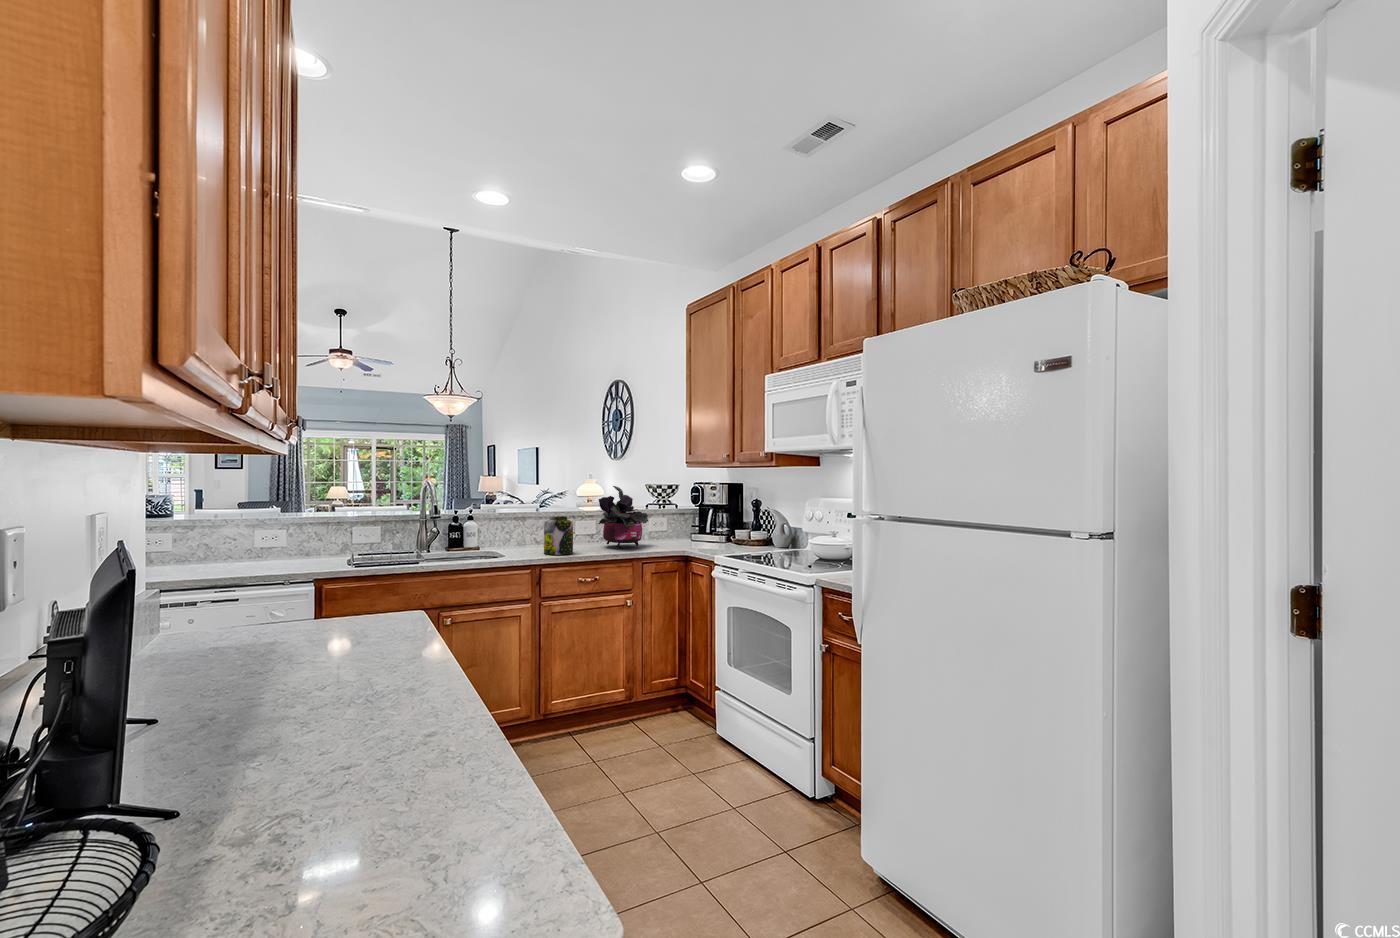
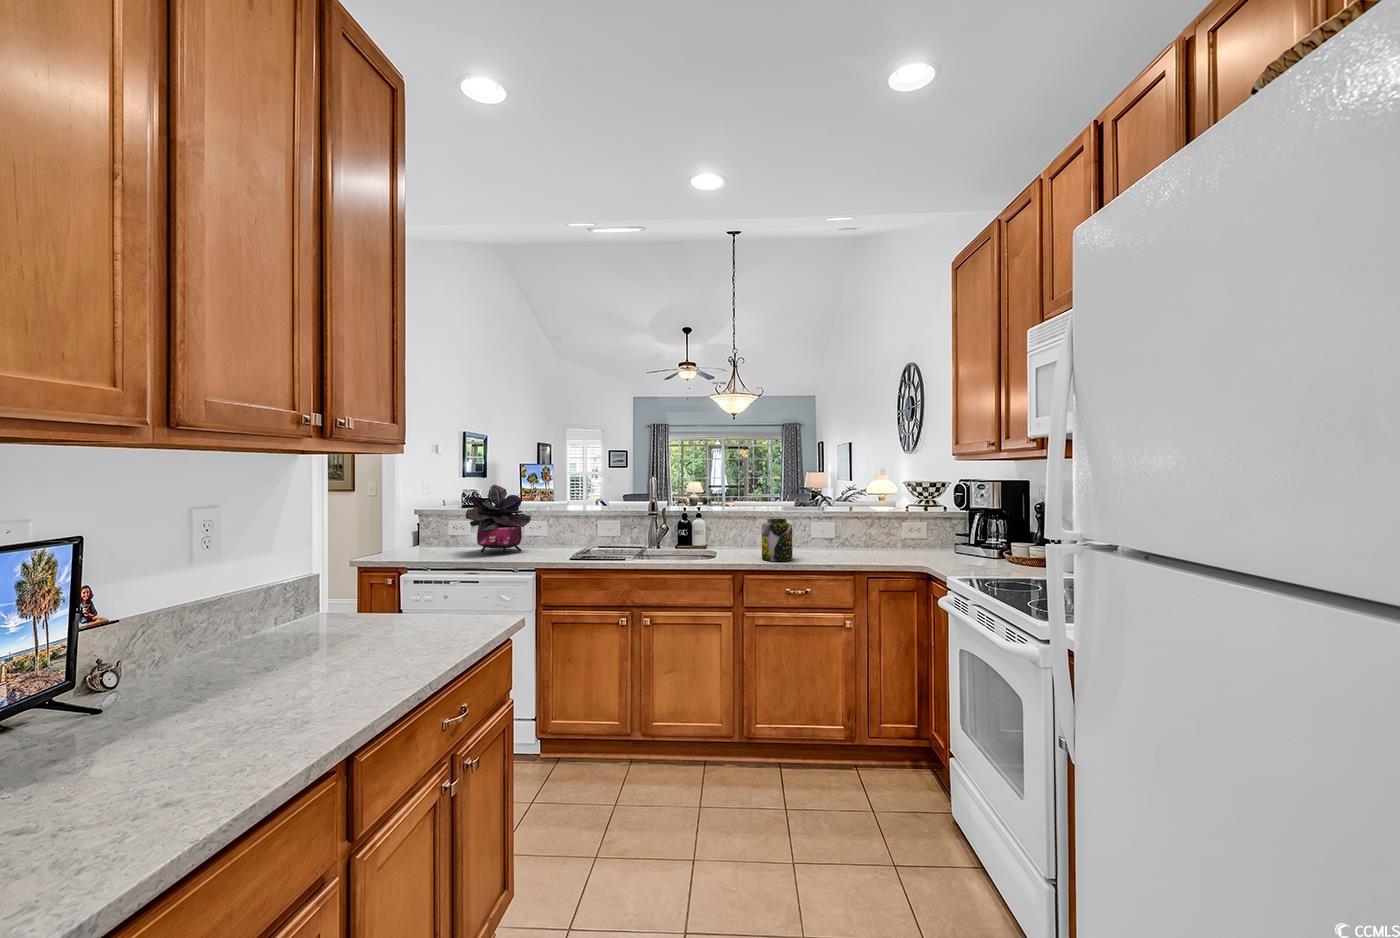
potted plant: present [599,486,648,547] -> present [466,485,531,553]

